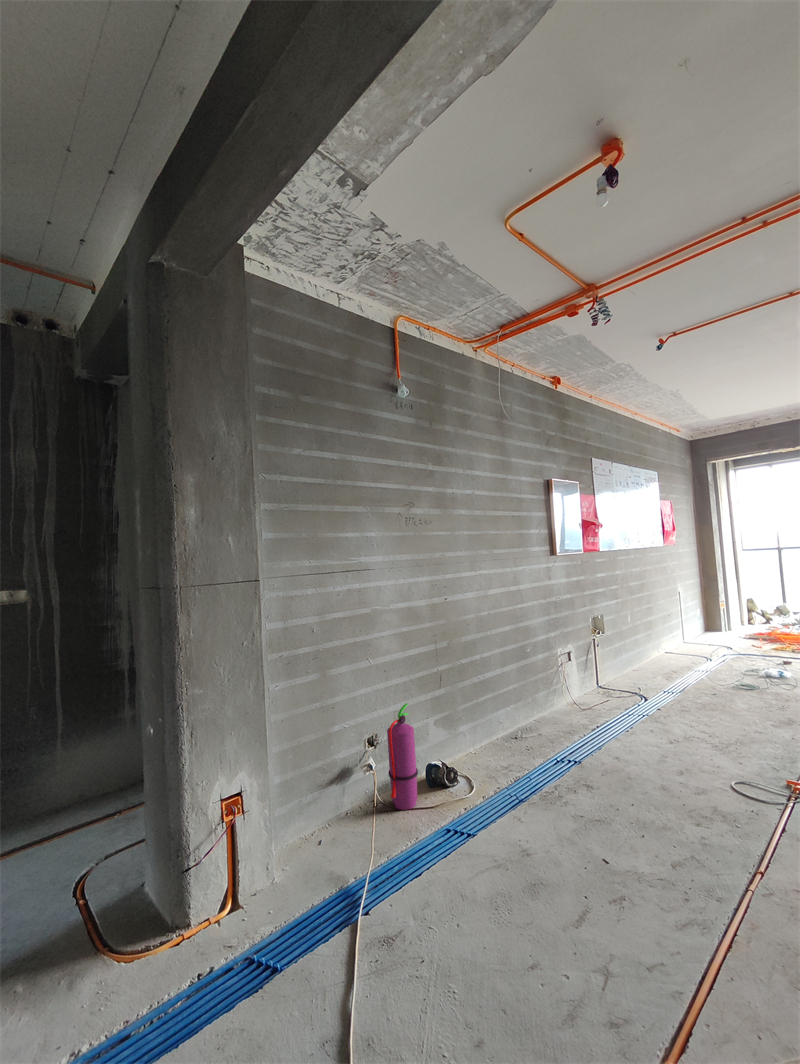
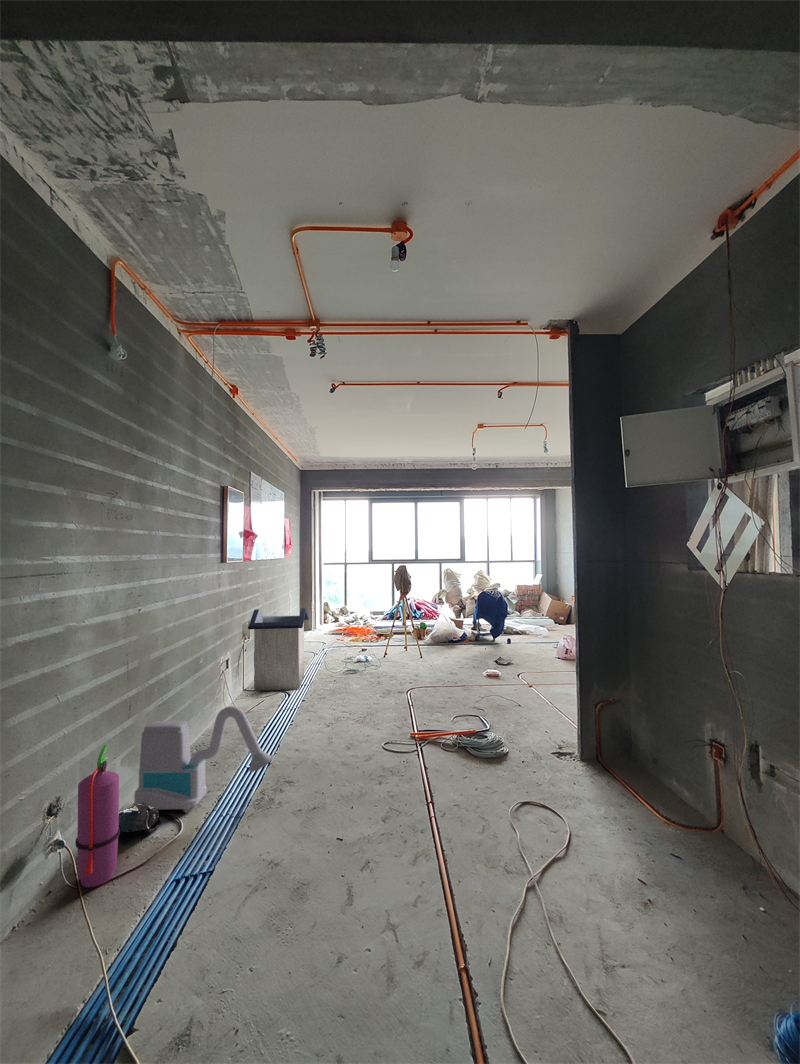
trash can: none [596,602,675,695] -> present [248,608,309,691]
vacuum cleaner: none [450,694,558,781] -> present [134,706,273,812]

